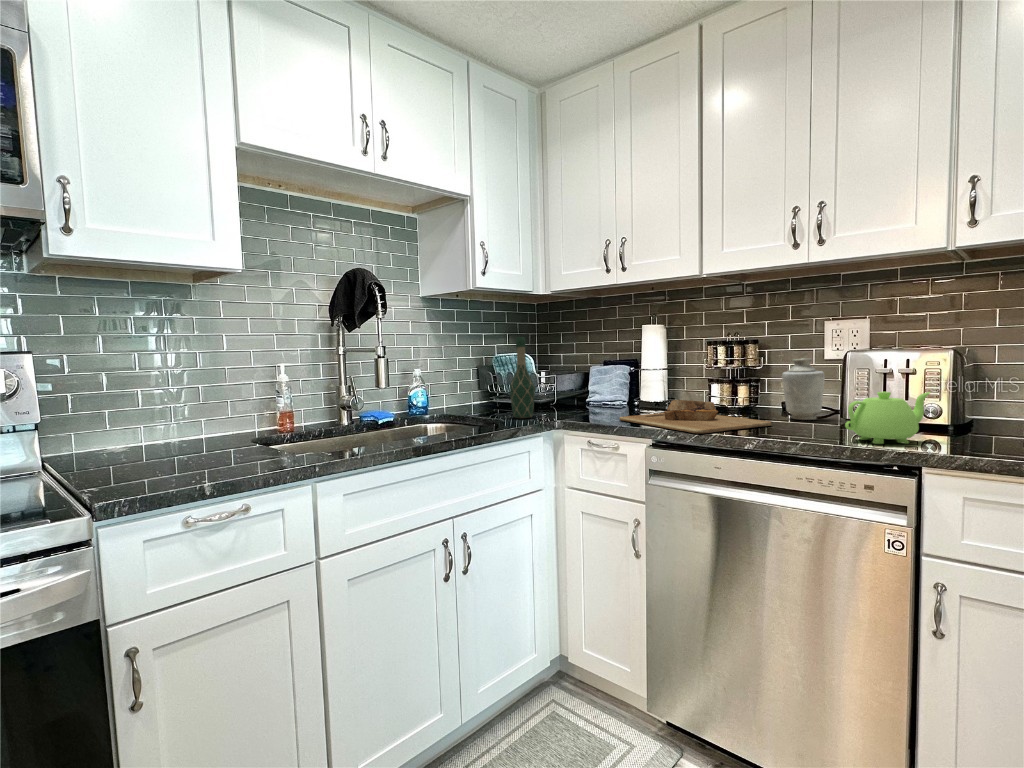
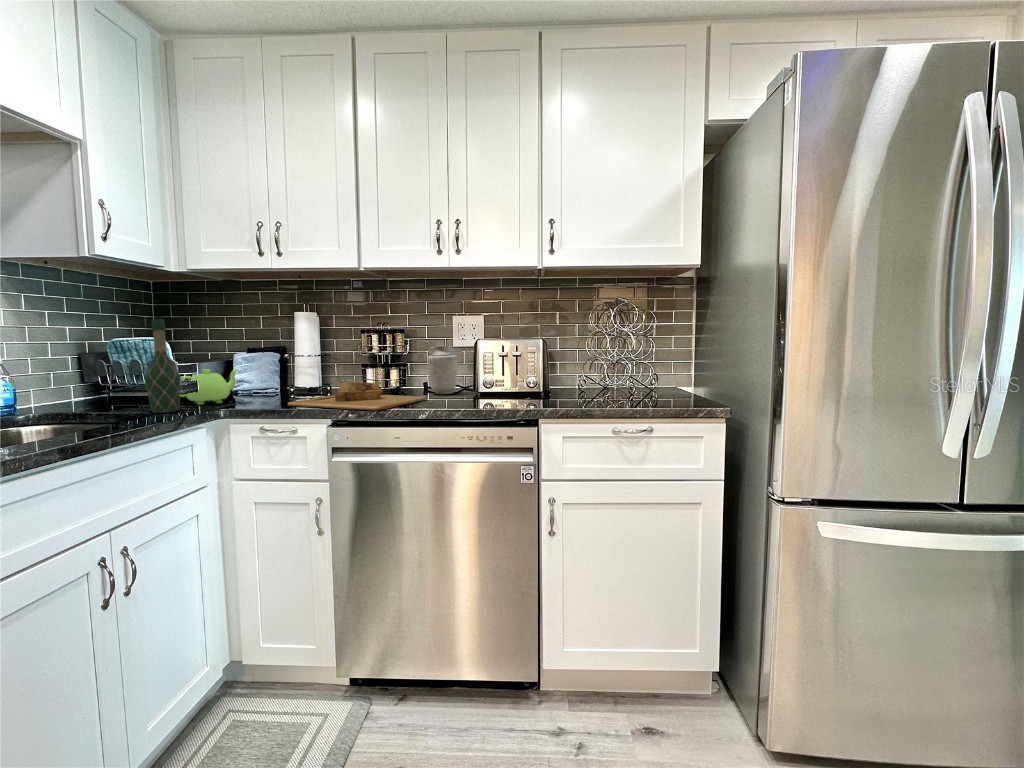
teapot: present [845,392,930,444] -> present [180,369,238,405]

